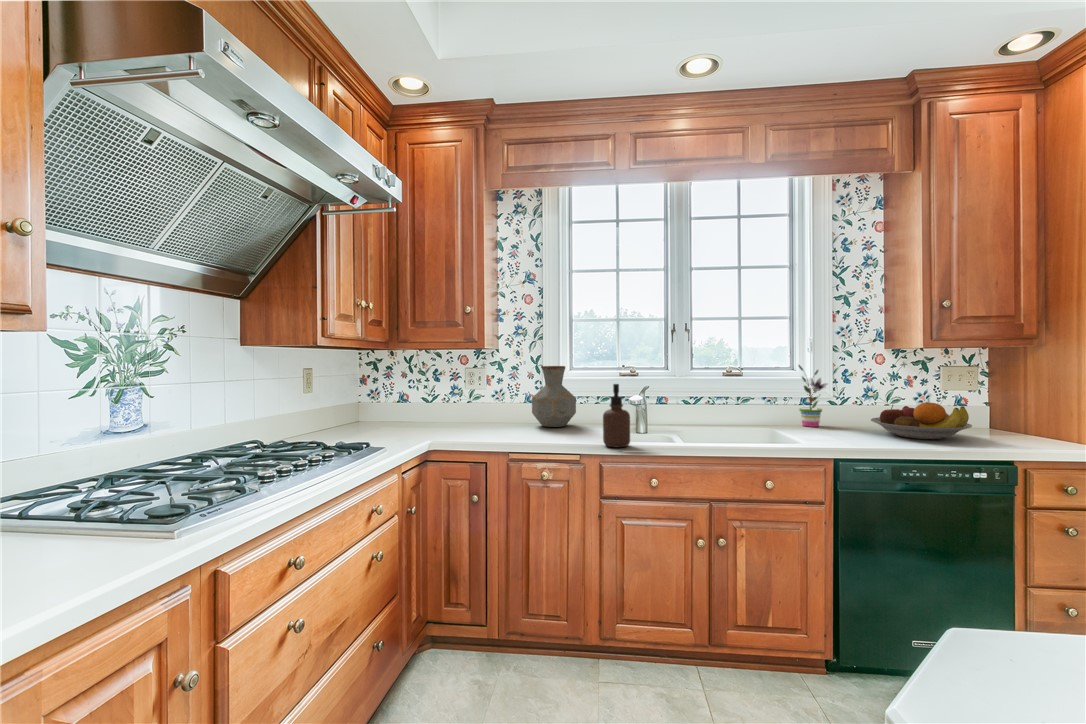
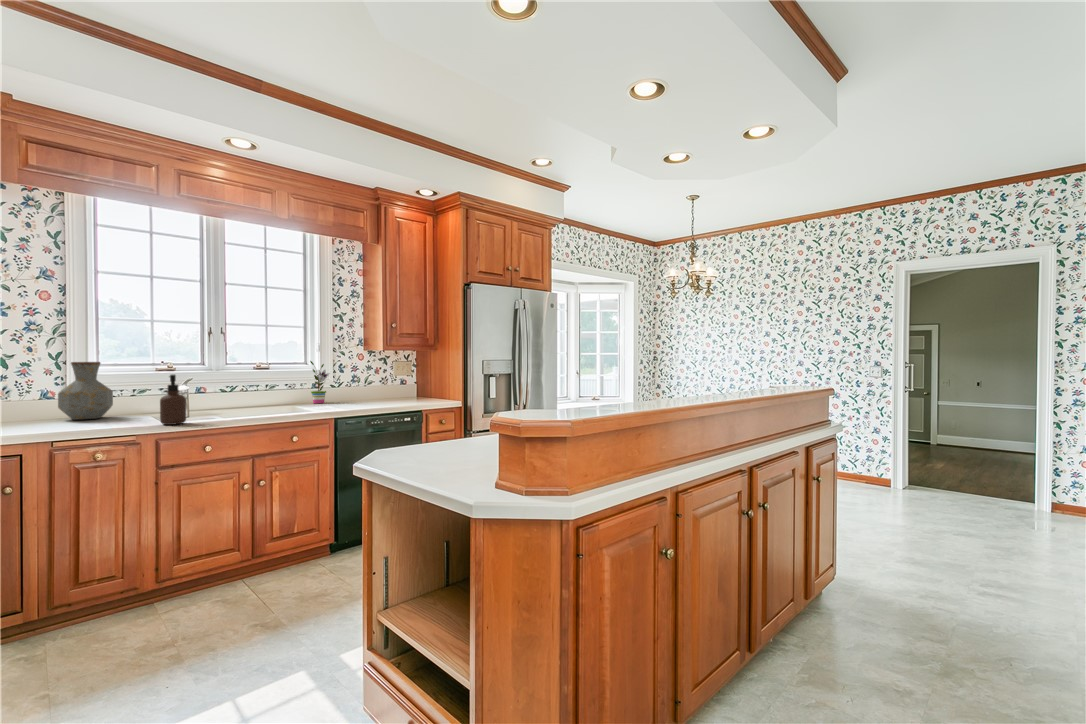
fruit bowl: present [871,402,972,439] -> none [356,382,406,404]

